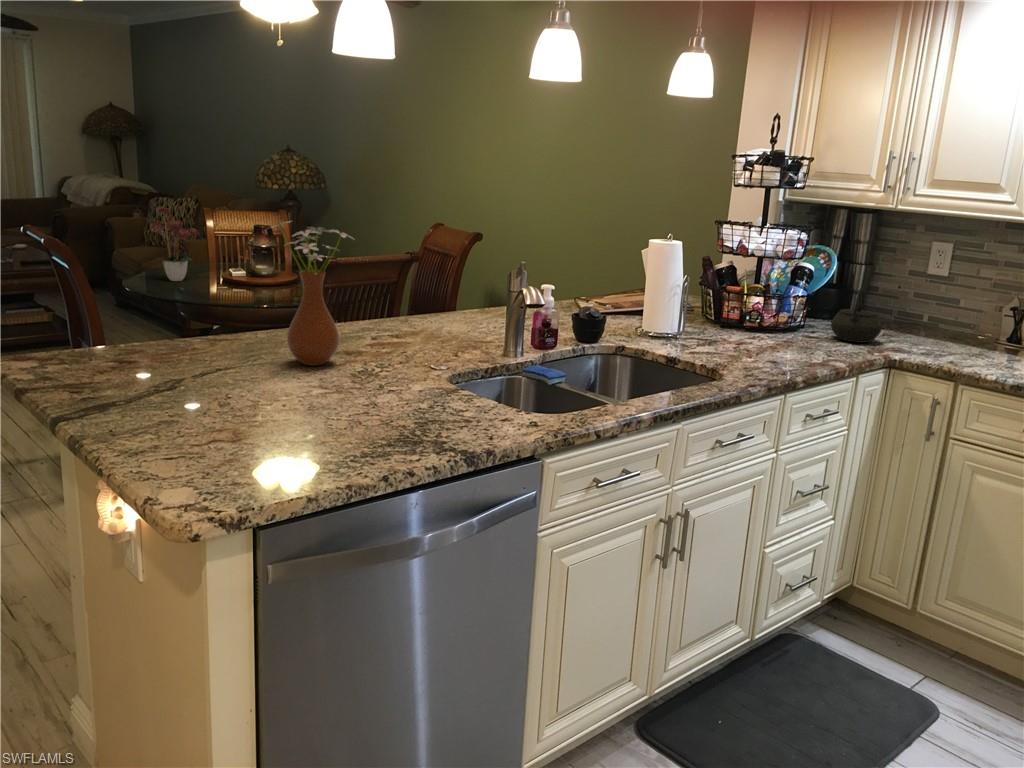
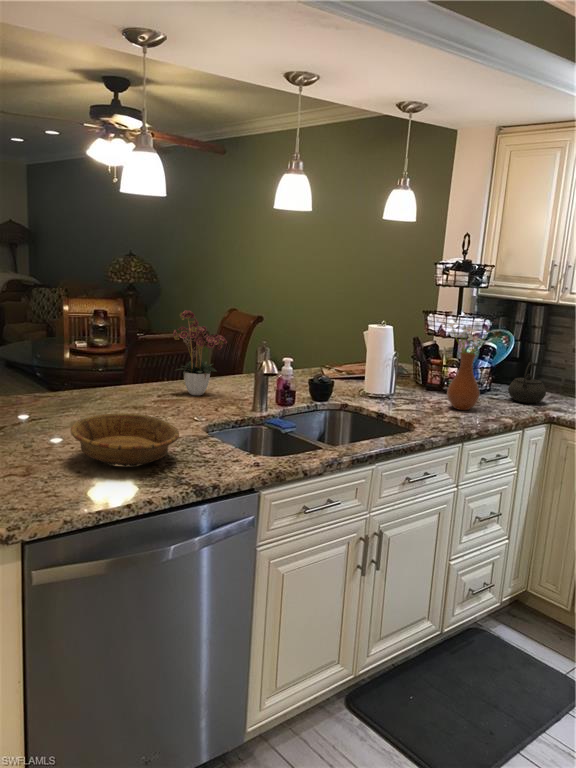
flower arrangement: present [151,207,200,281] -> present [173,310,227,395]
vase: present [270,221,354,366] -> present [447,323,490,410]
decorative bowl: none [288,359,431,429] -> present [71,413,179,466]

